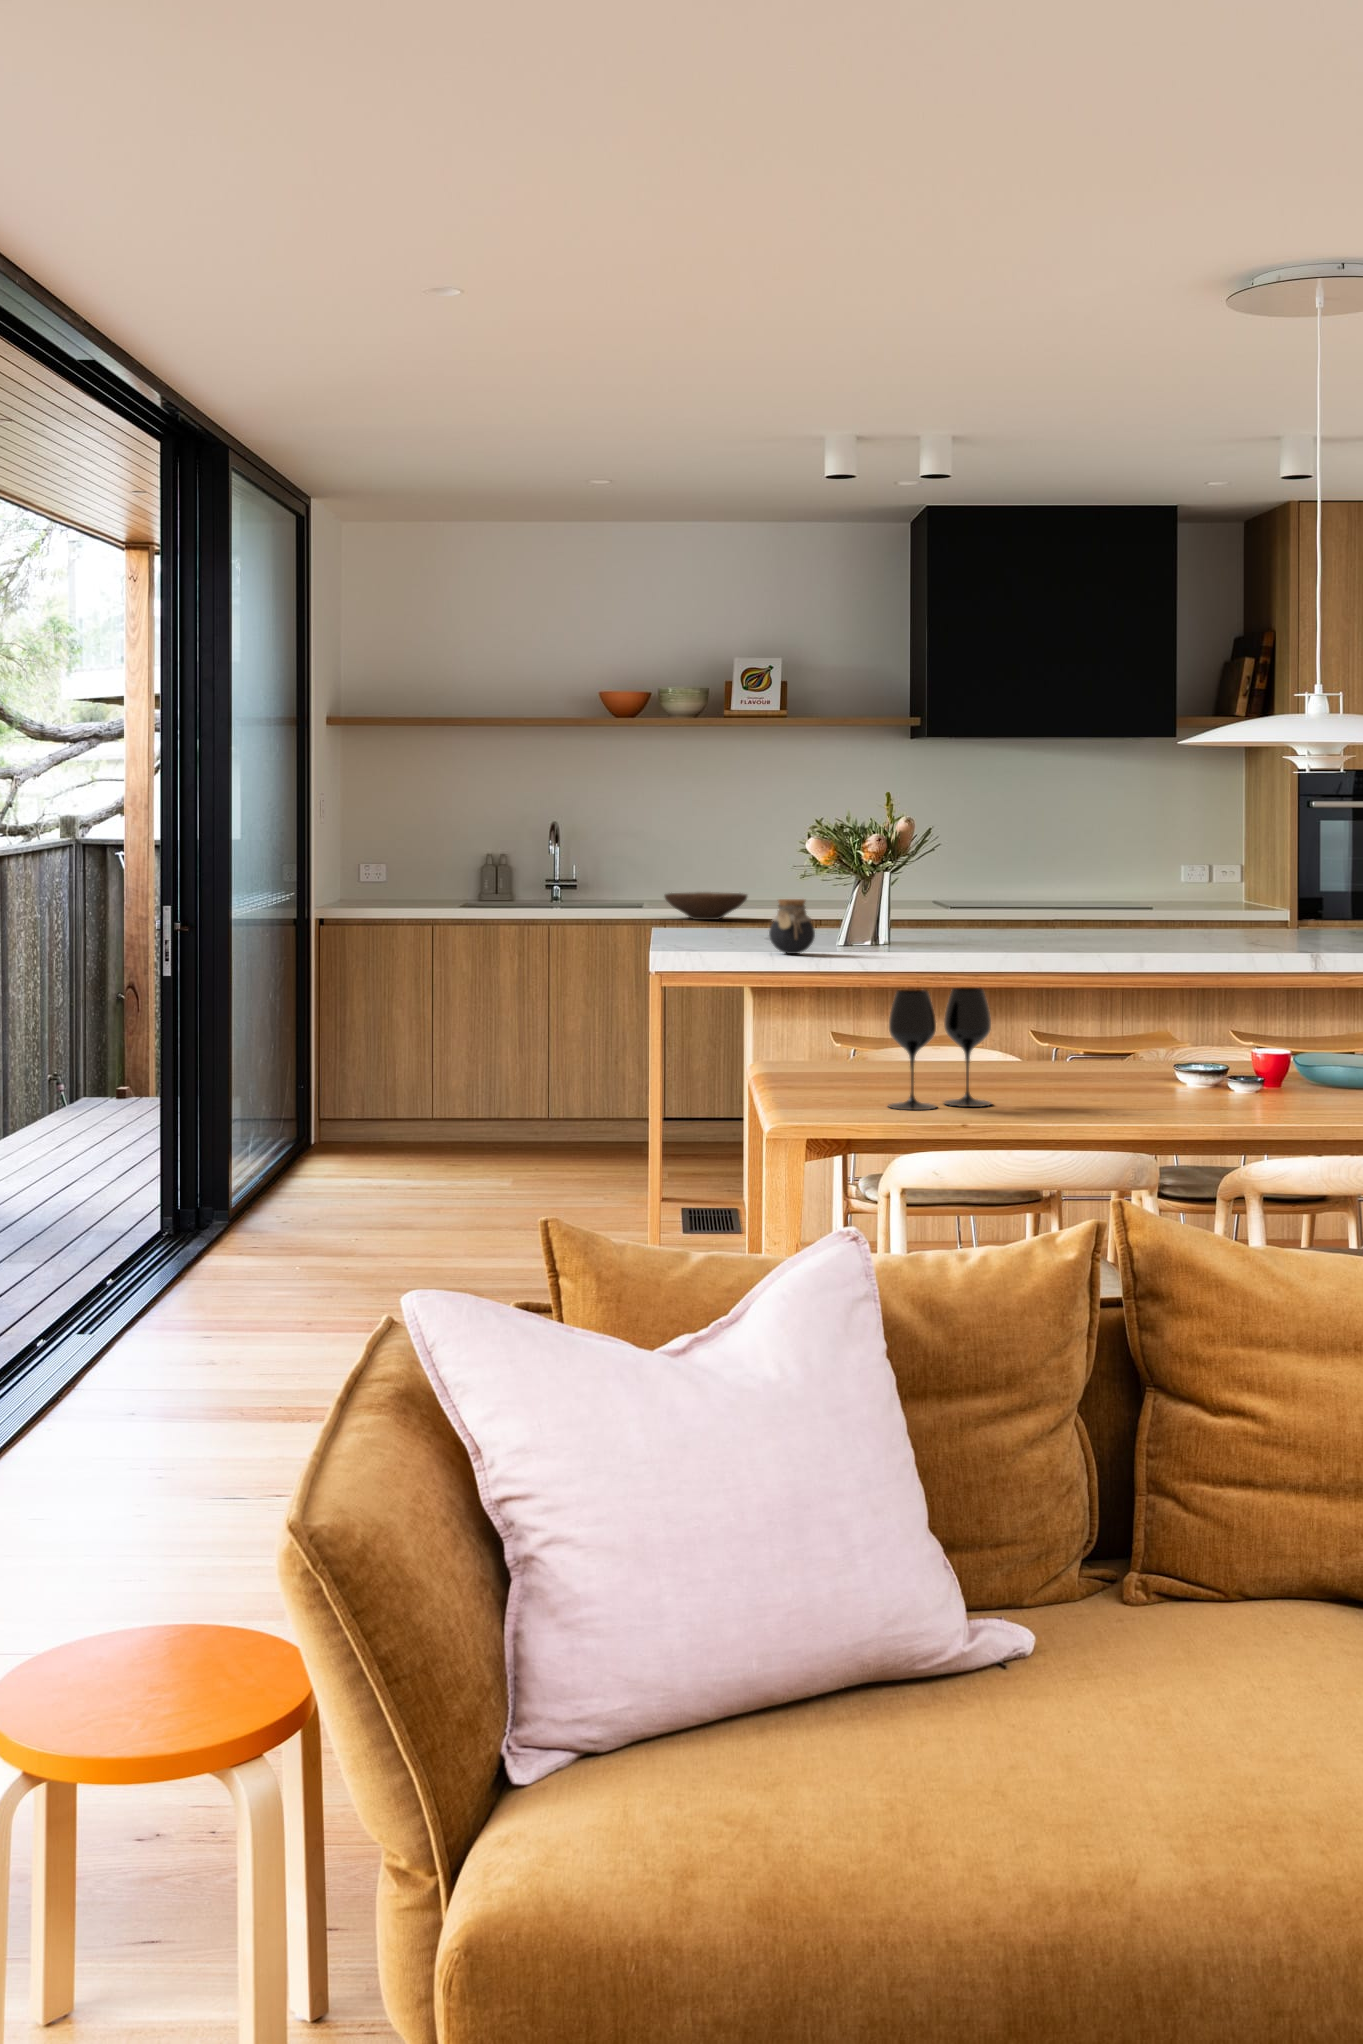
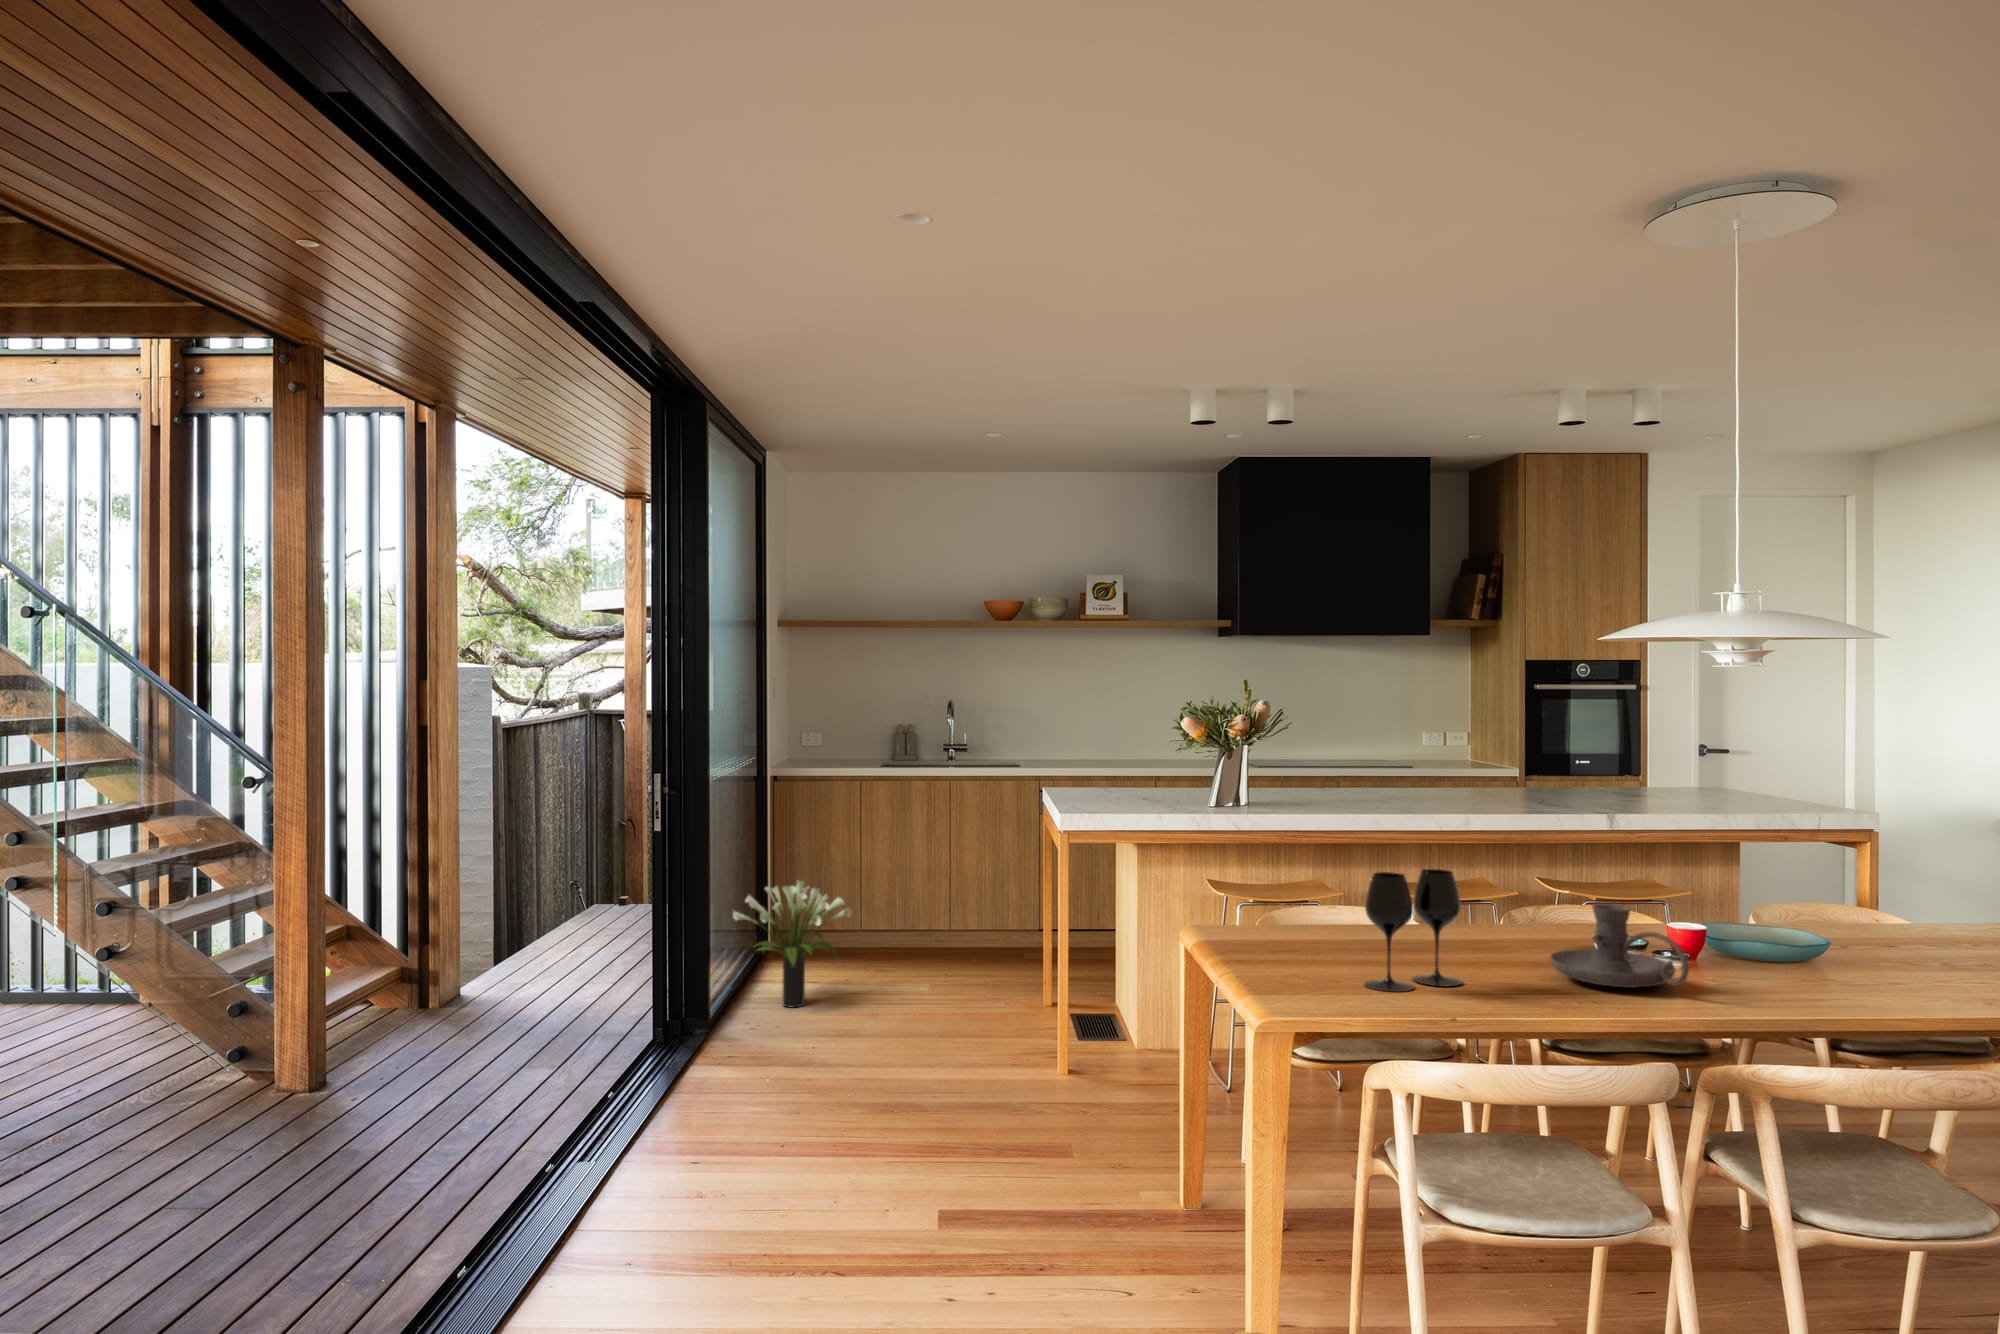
wooden bowl: present [665,892,747,920] -> none [1044,754,1108,776]
jar: present [769,899,815,954] -> none [1159,766,1197,812]
candle holder: none [1091,1025,1212,1108] -> present [1550,904,1689,988]
potted plant: none [258,1047,408,1207] -> present [733,880,852,1007]

